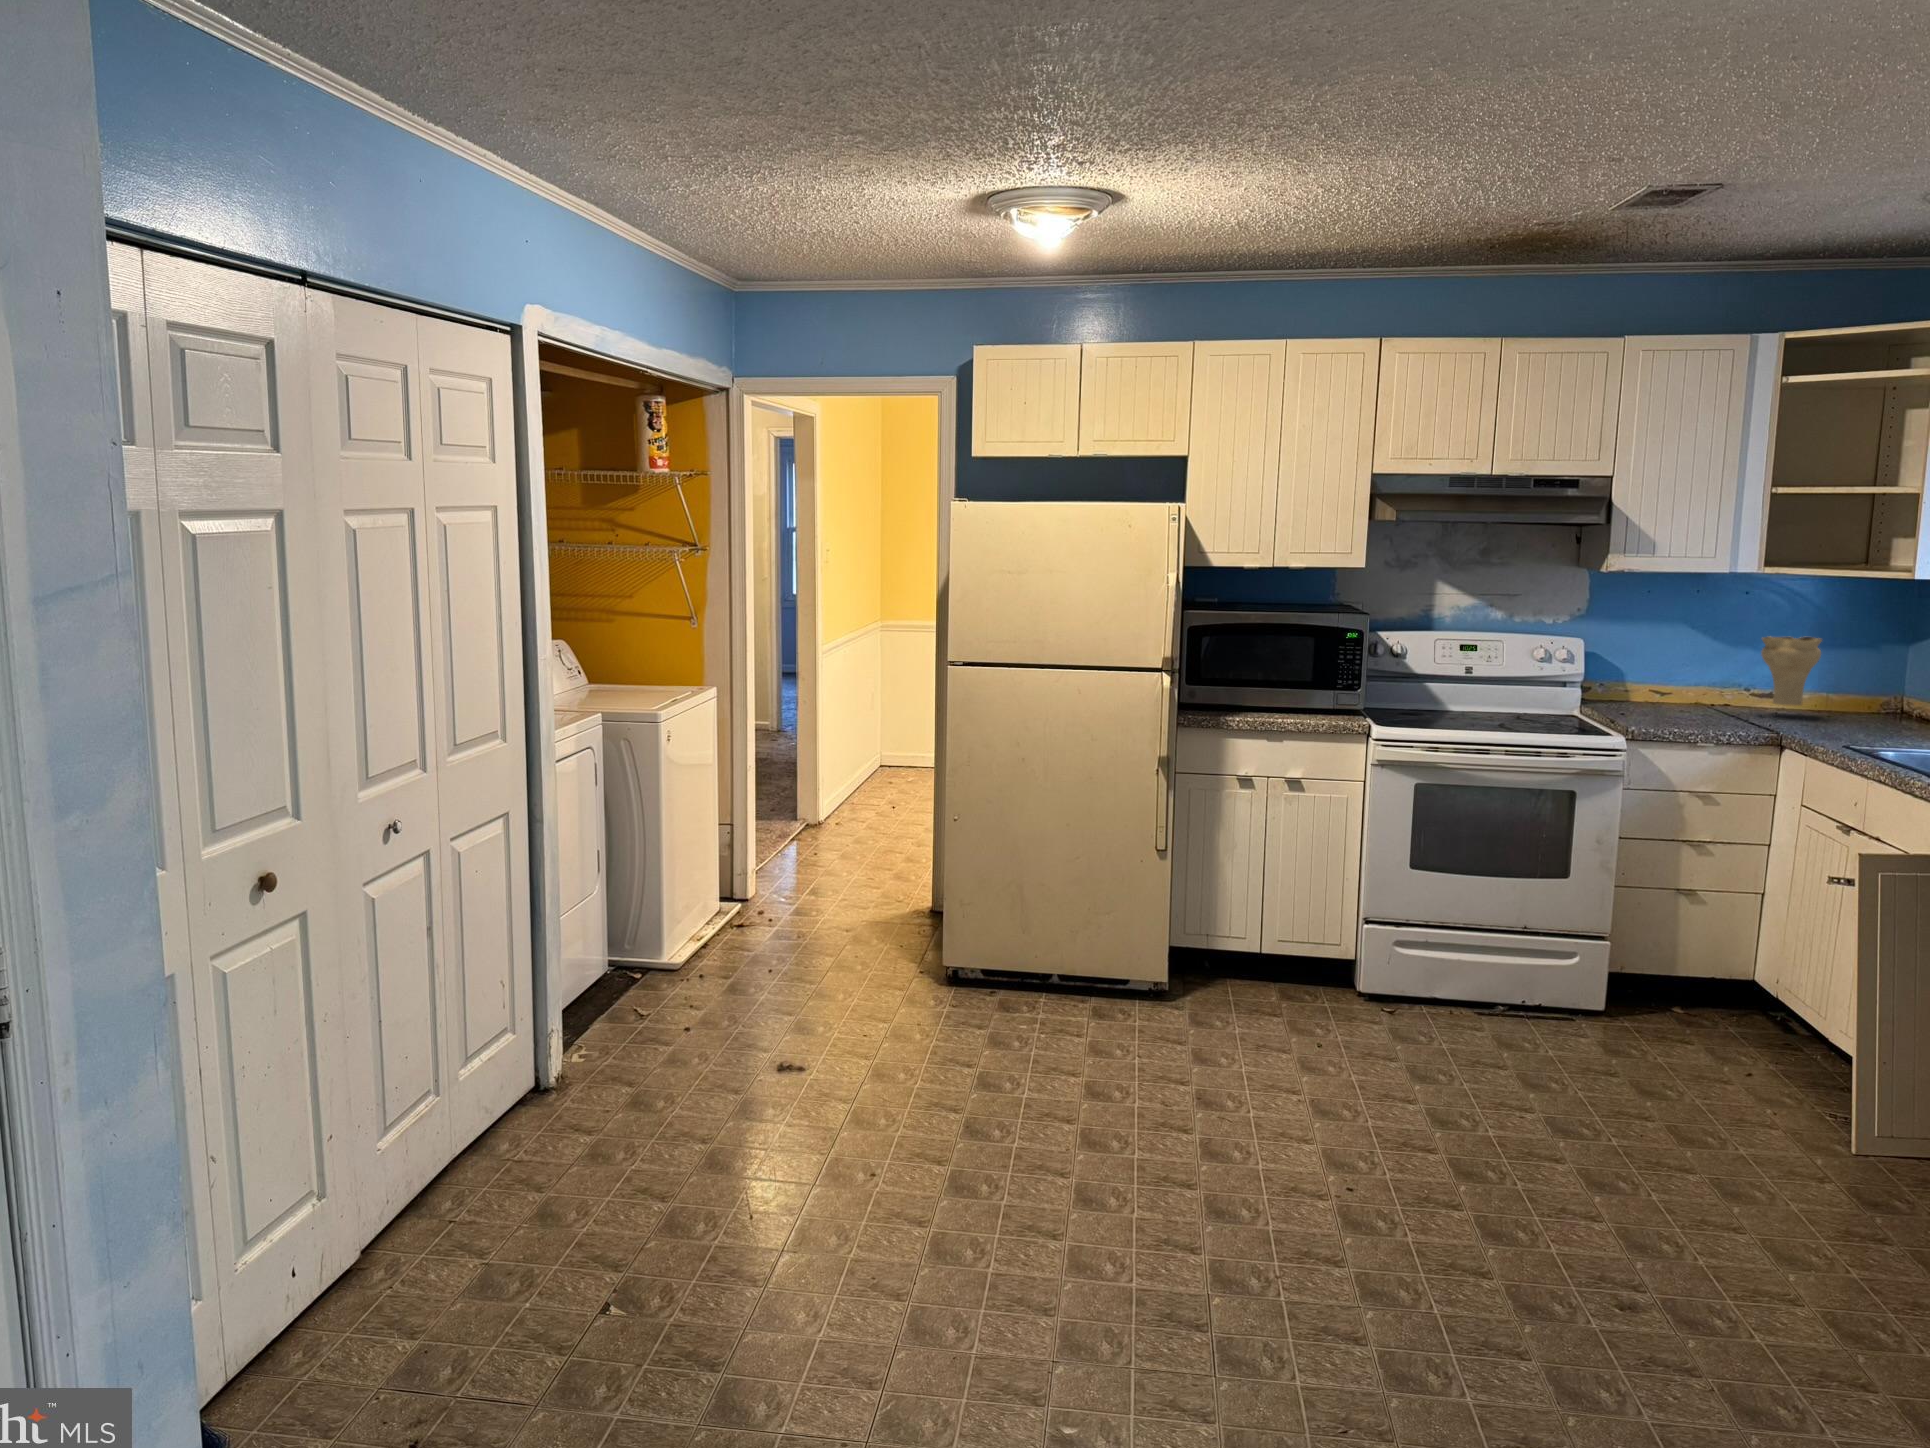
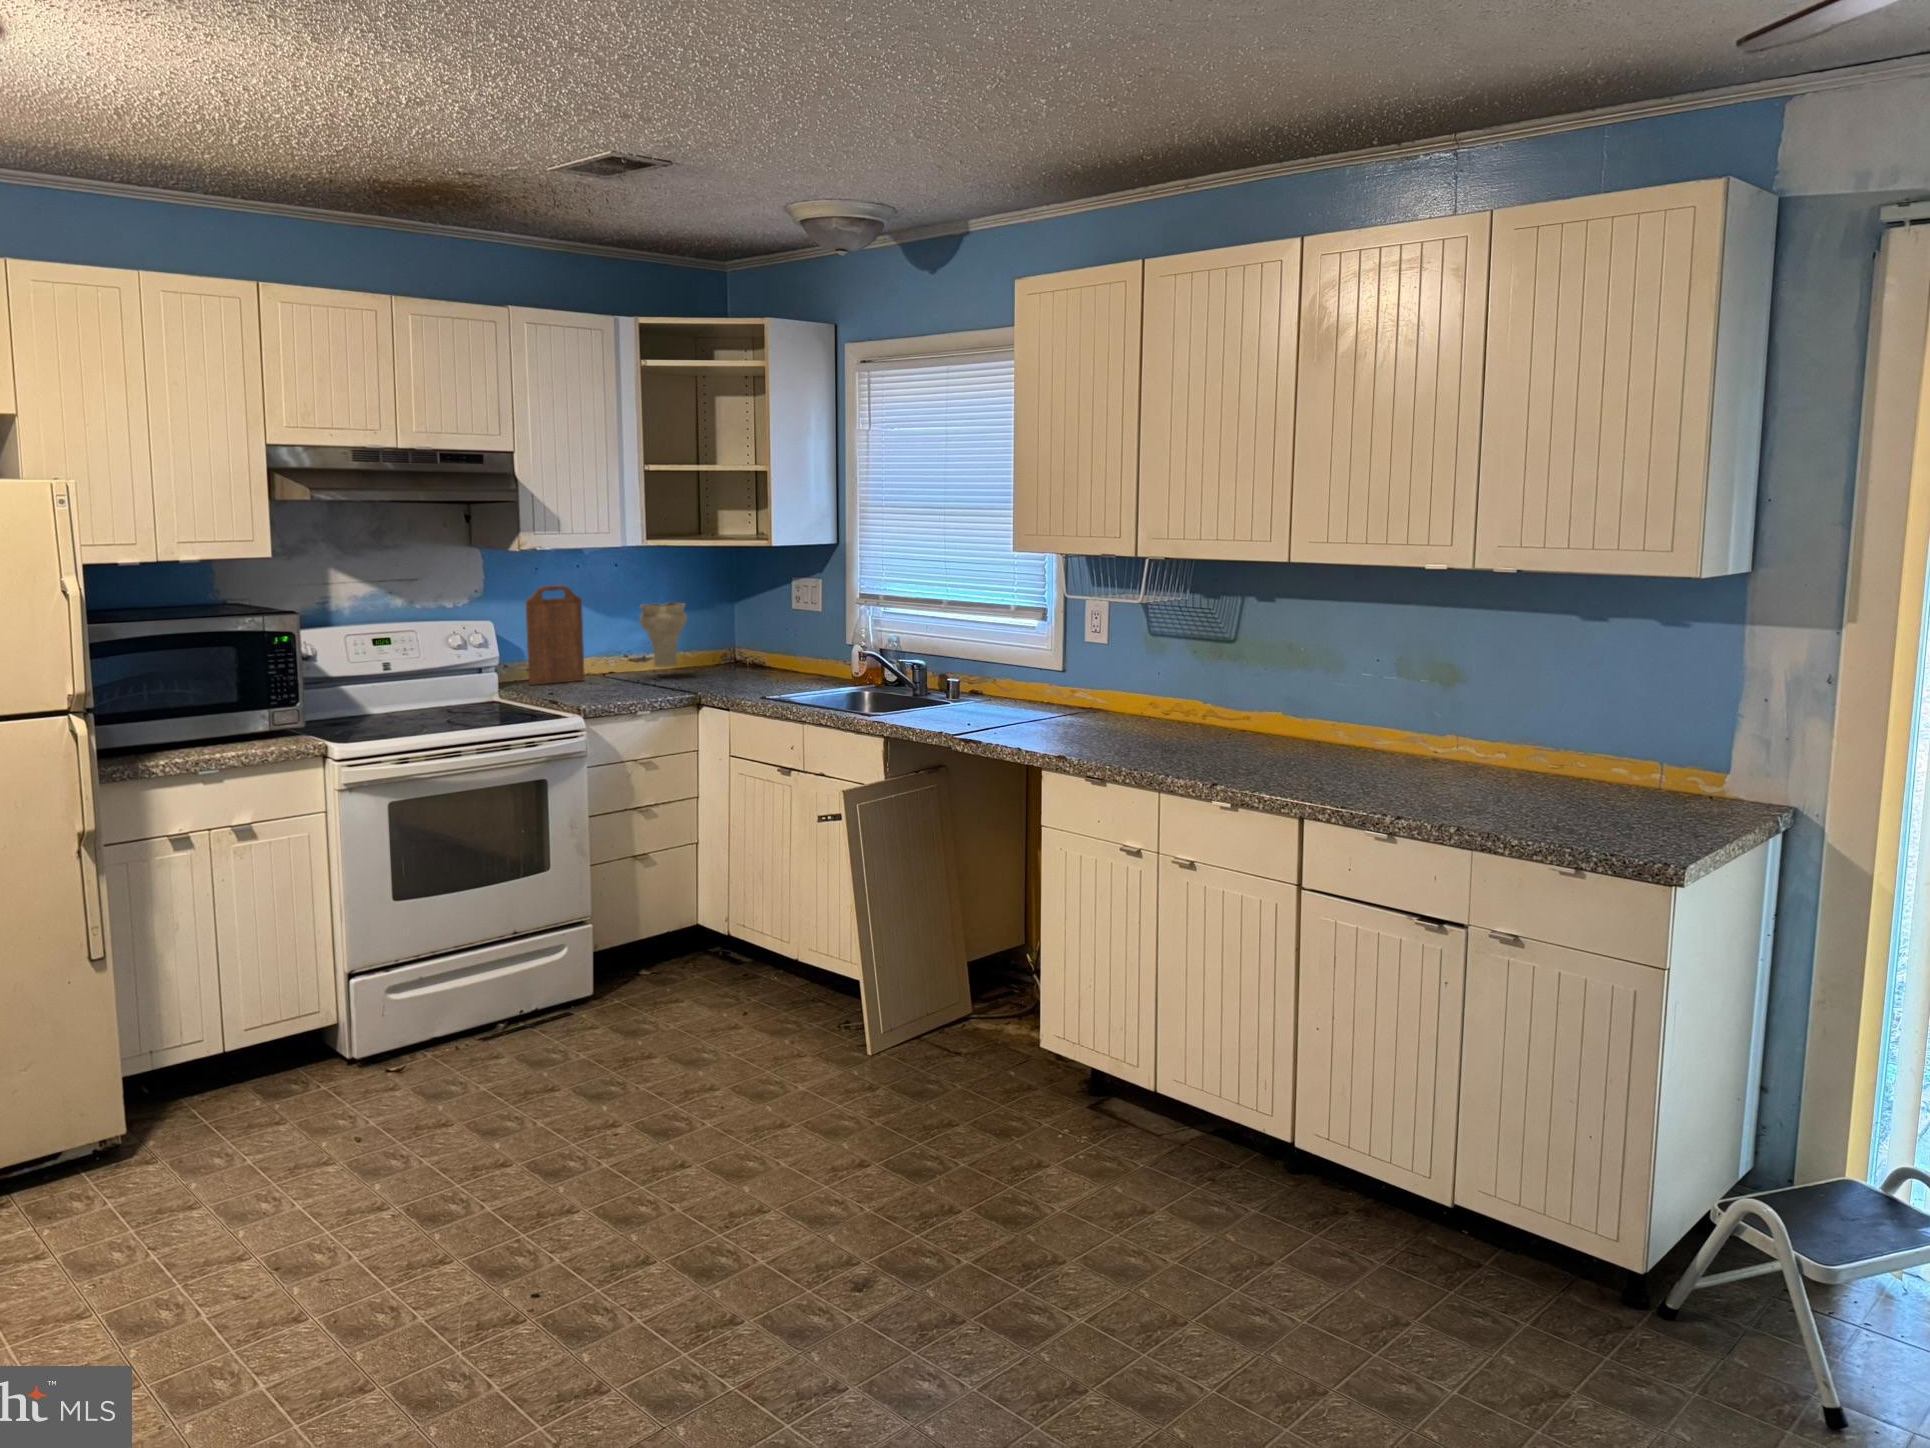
cutting board: none [1626,609,1697,709] -> present [526,585,585,684]

